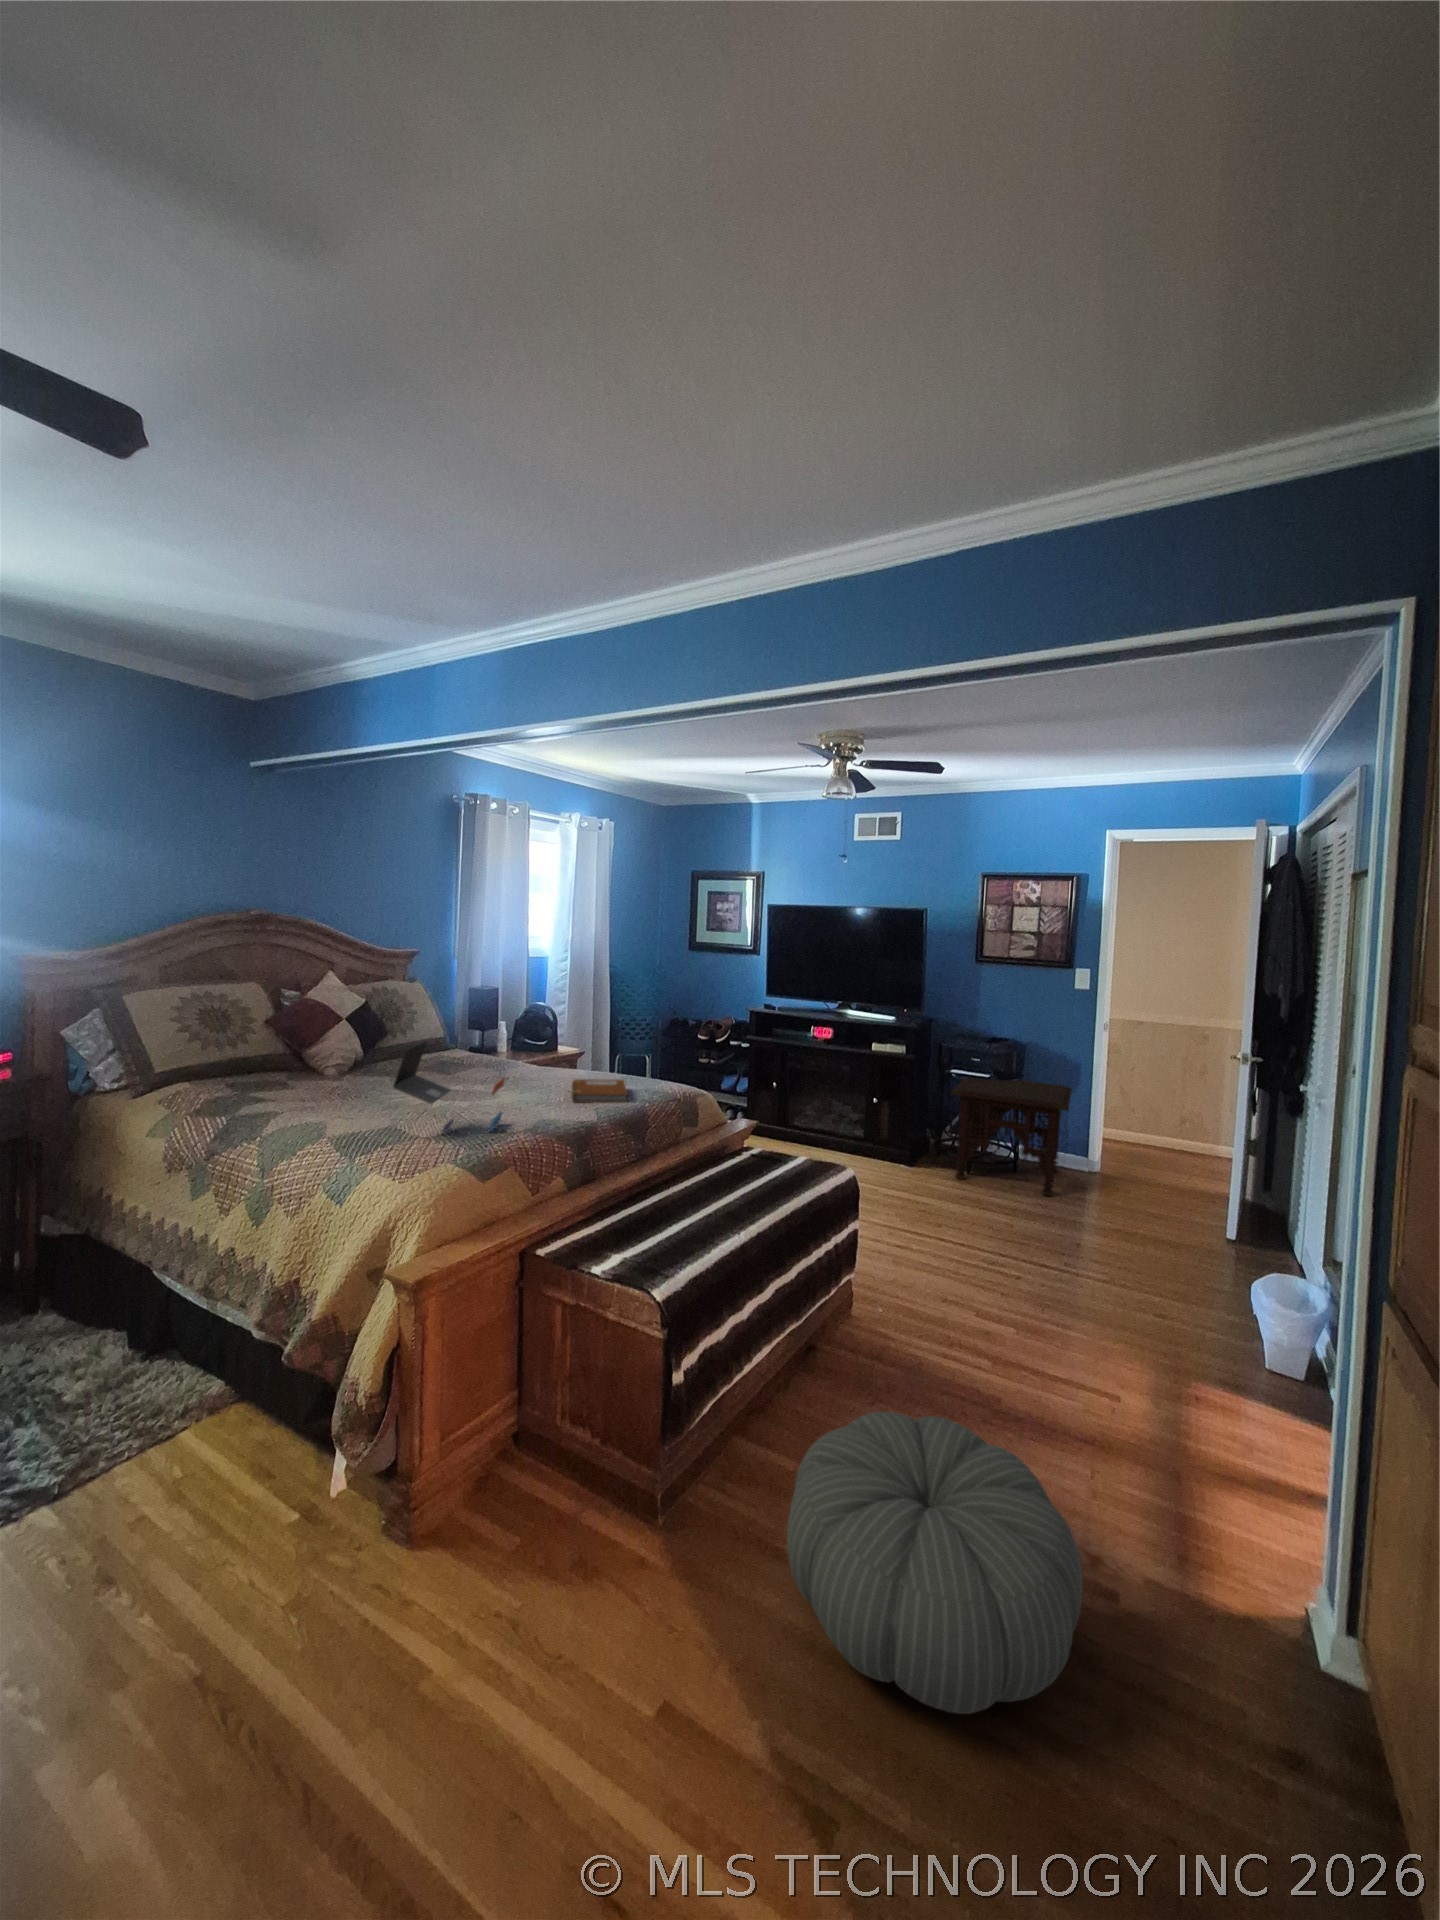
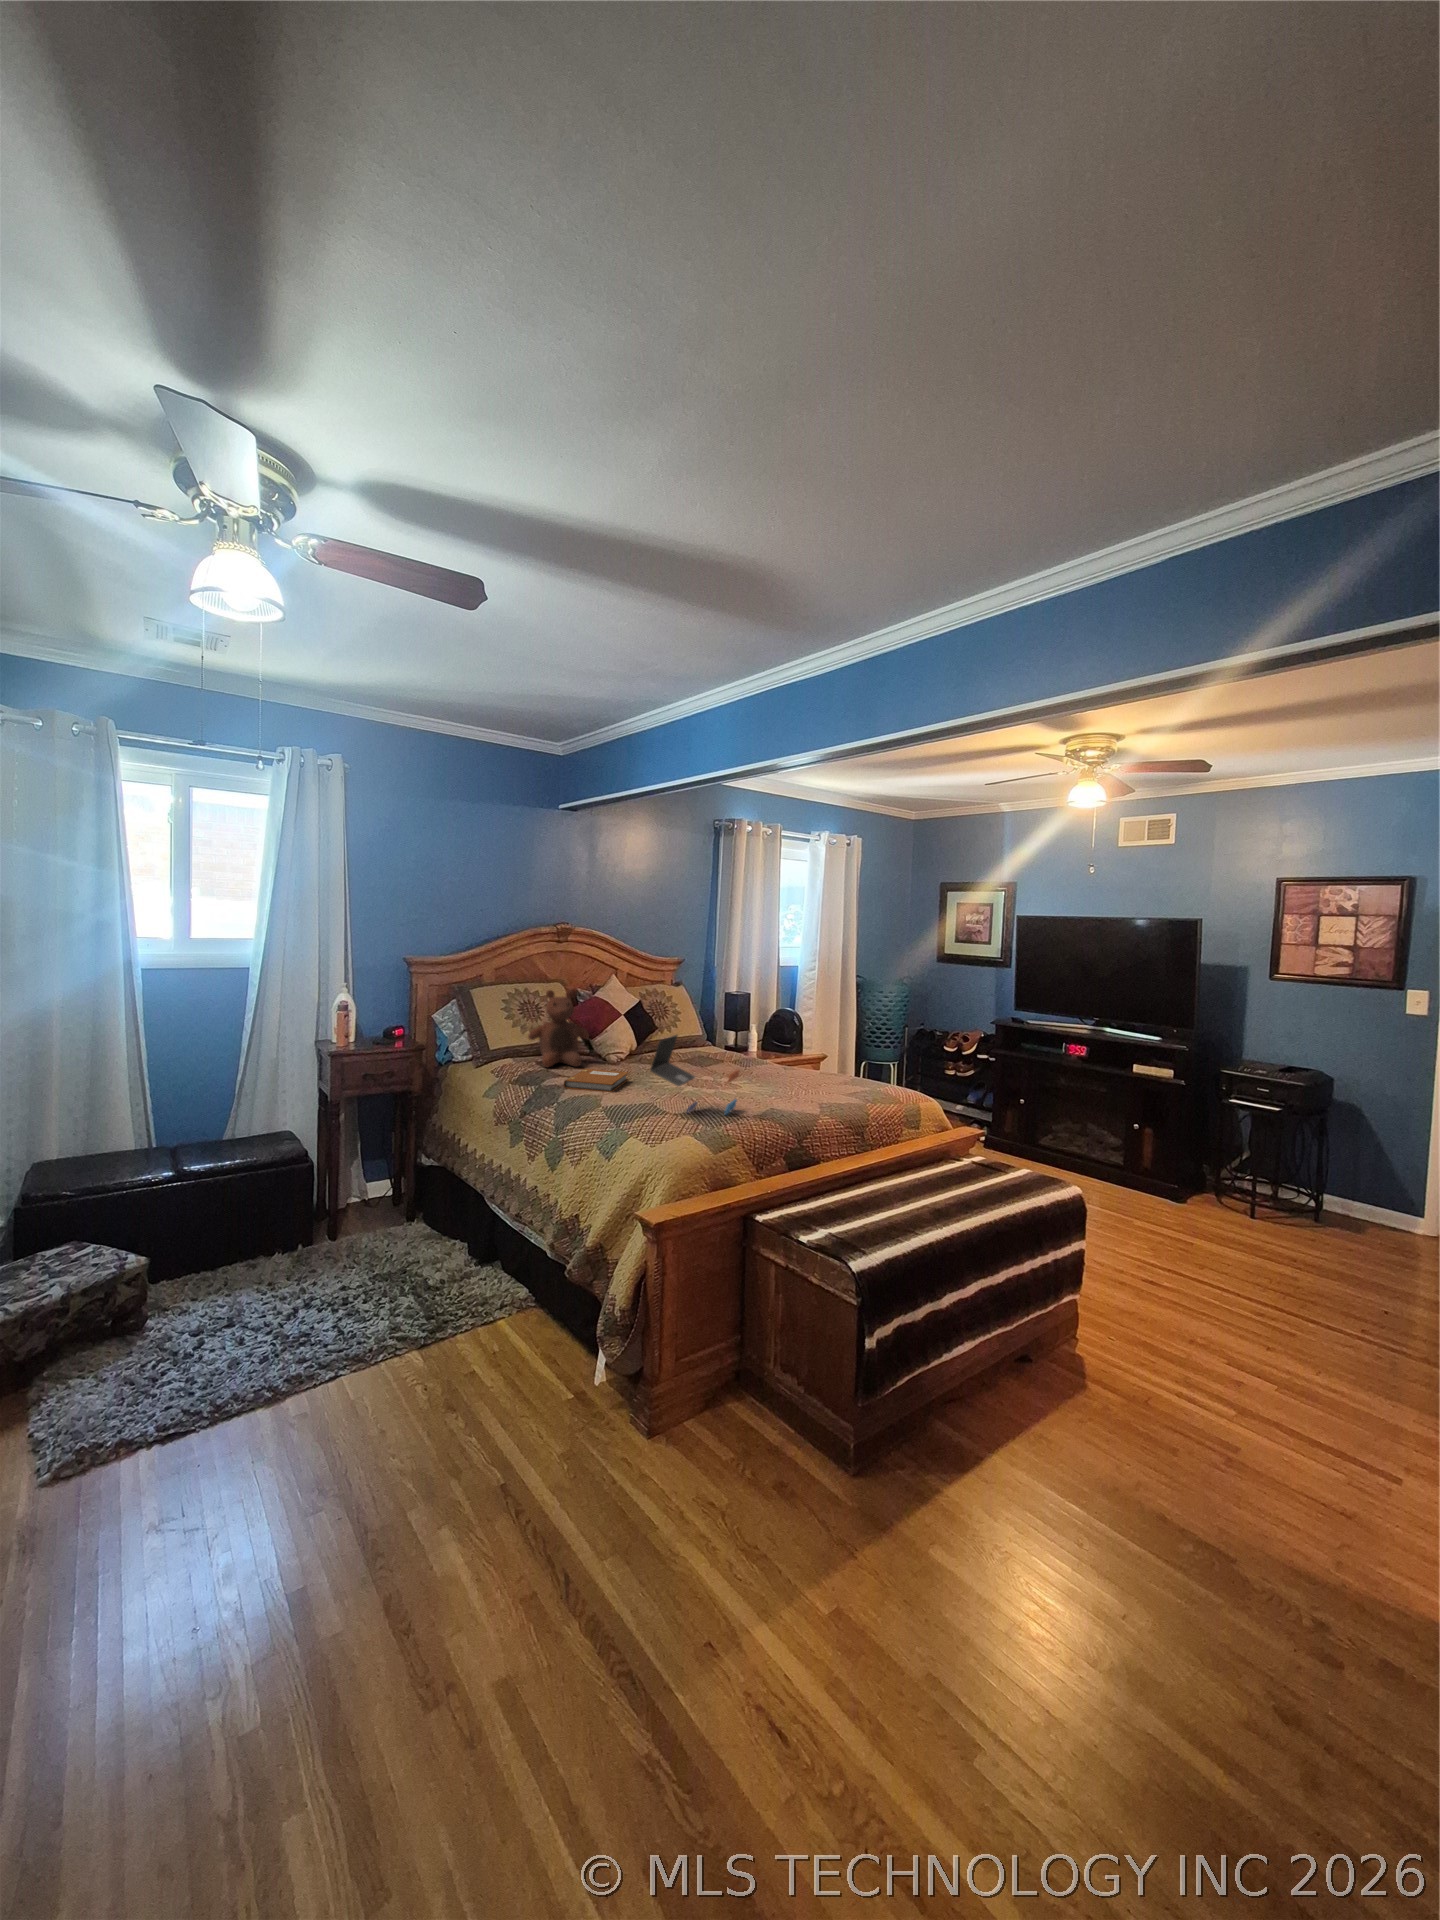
stuffed bear: none [215,991,303,1089] -> present [528,990,589,1067]
side table: present [951,1077,1072,1196] -> none [1228,1107,1404,1258]
notebook: present [572,1079,627,1103] -> present [564,1069,628,1092]
pouf: present [787,1412,1083,1714] -> none [964,1418,1284,1713]

